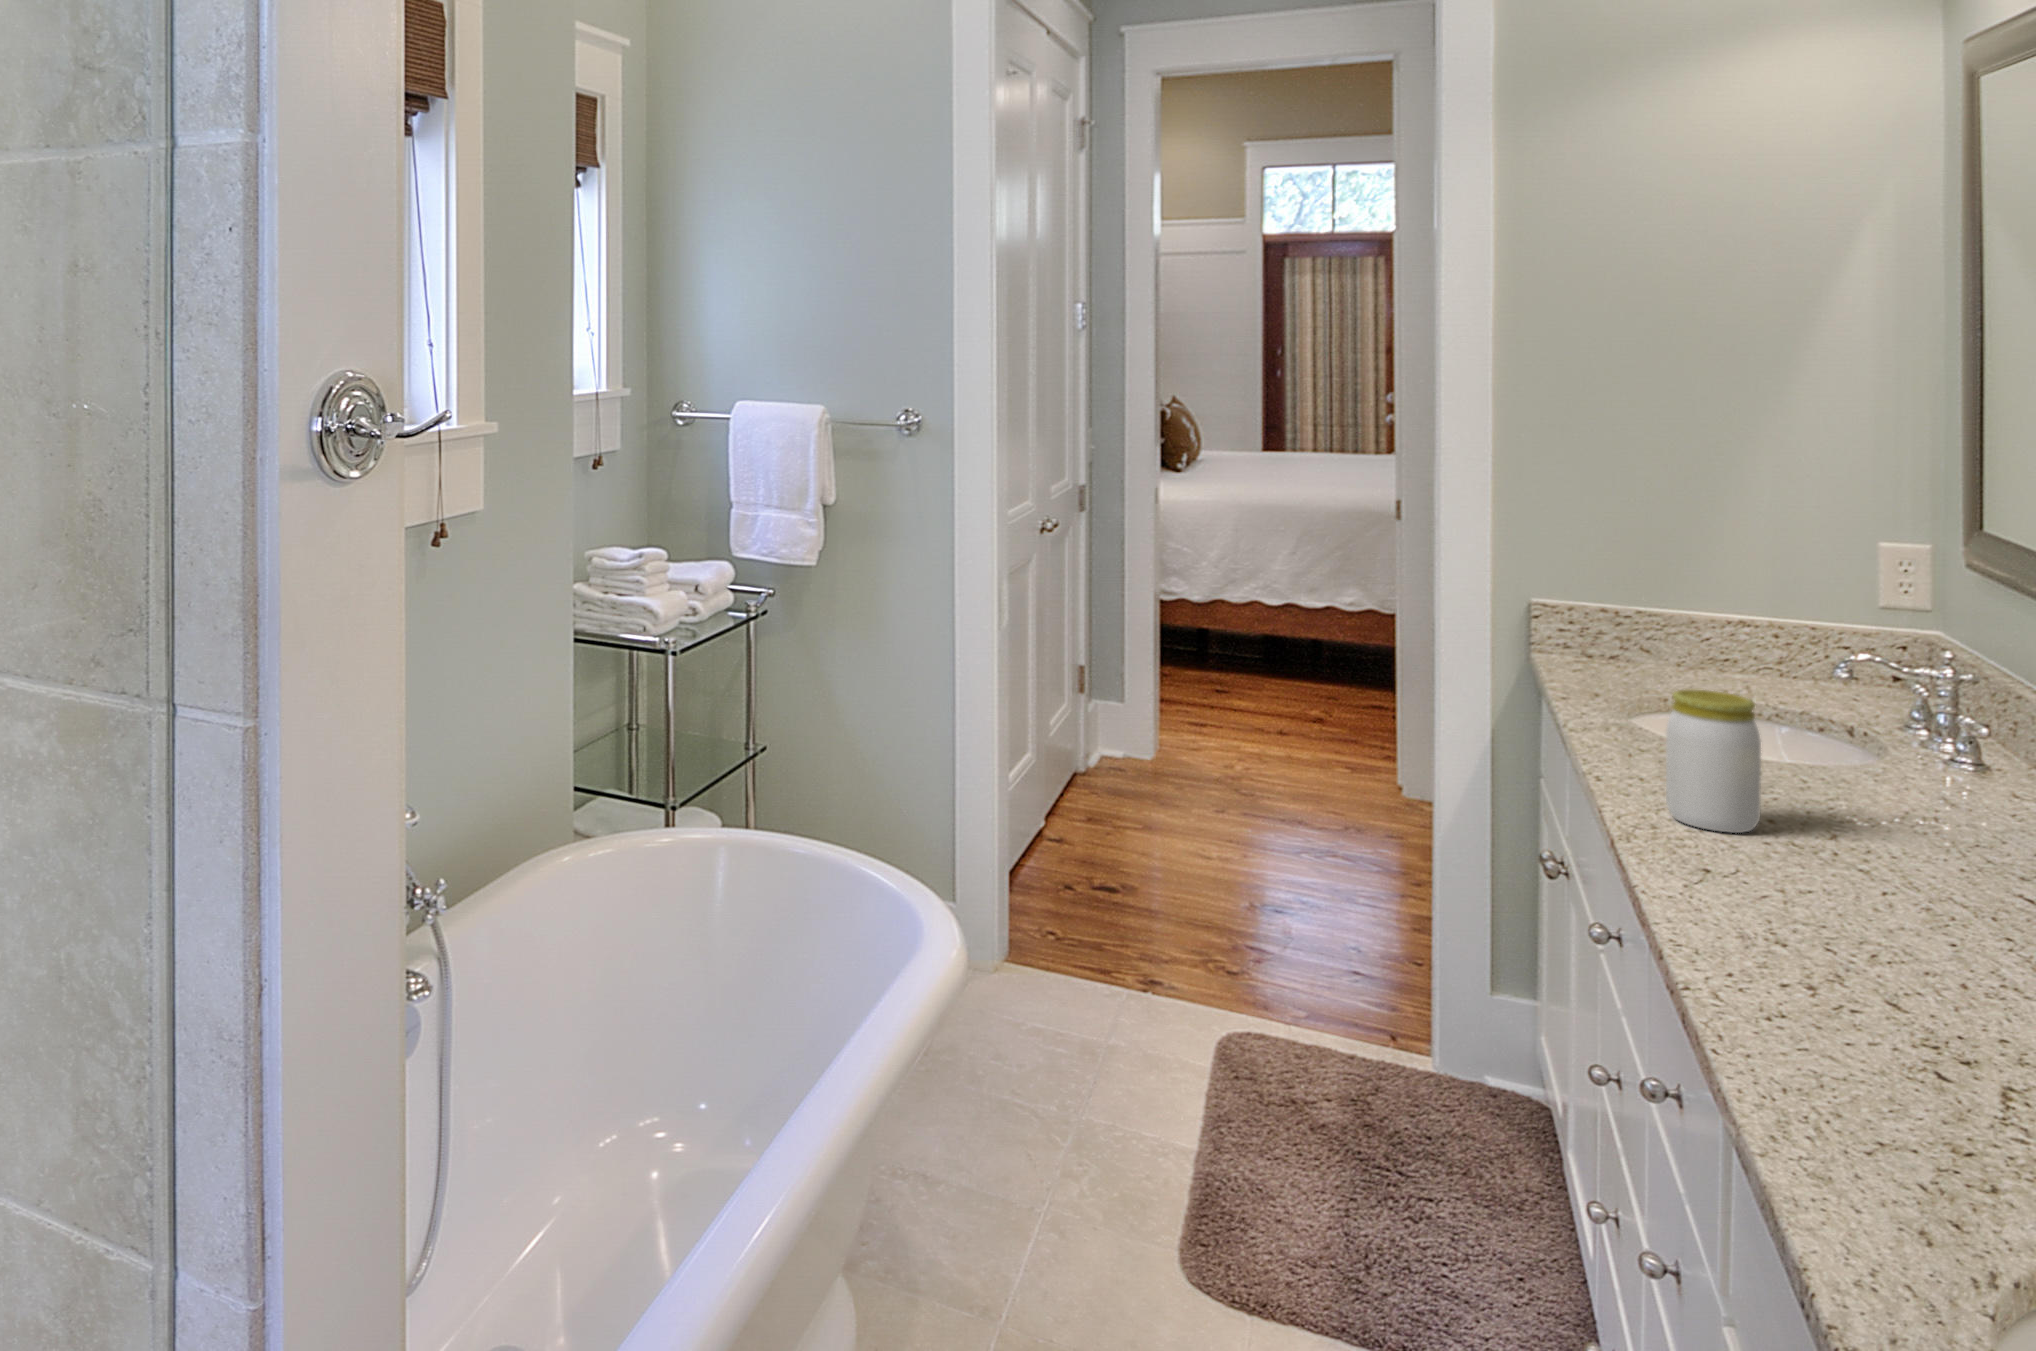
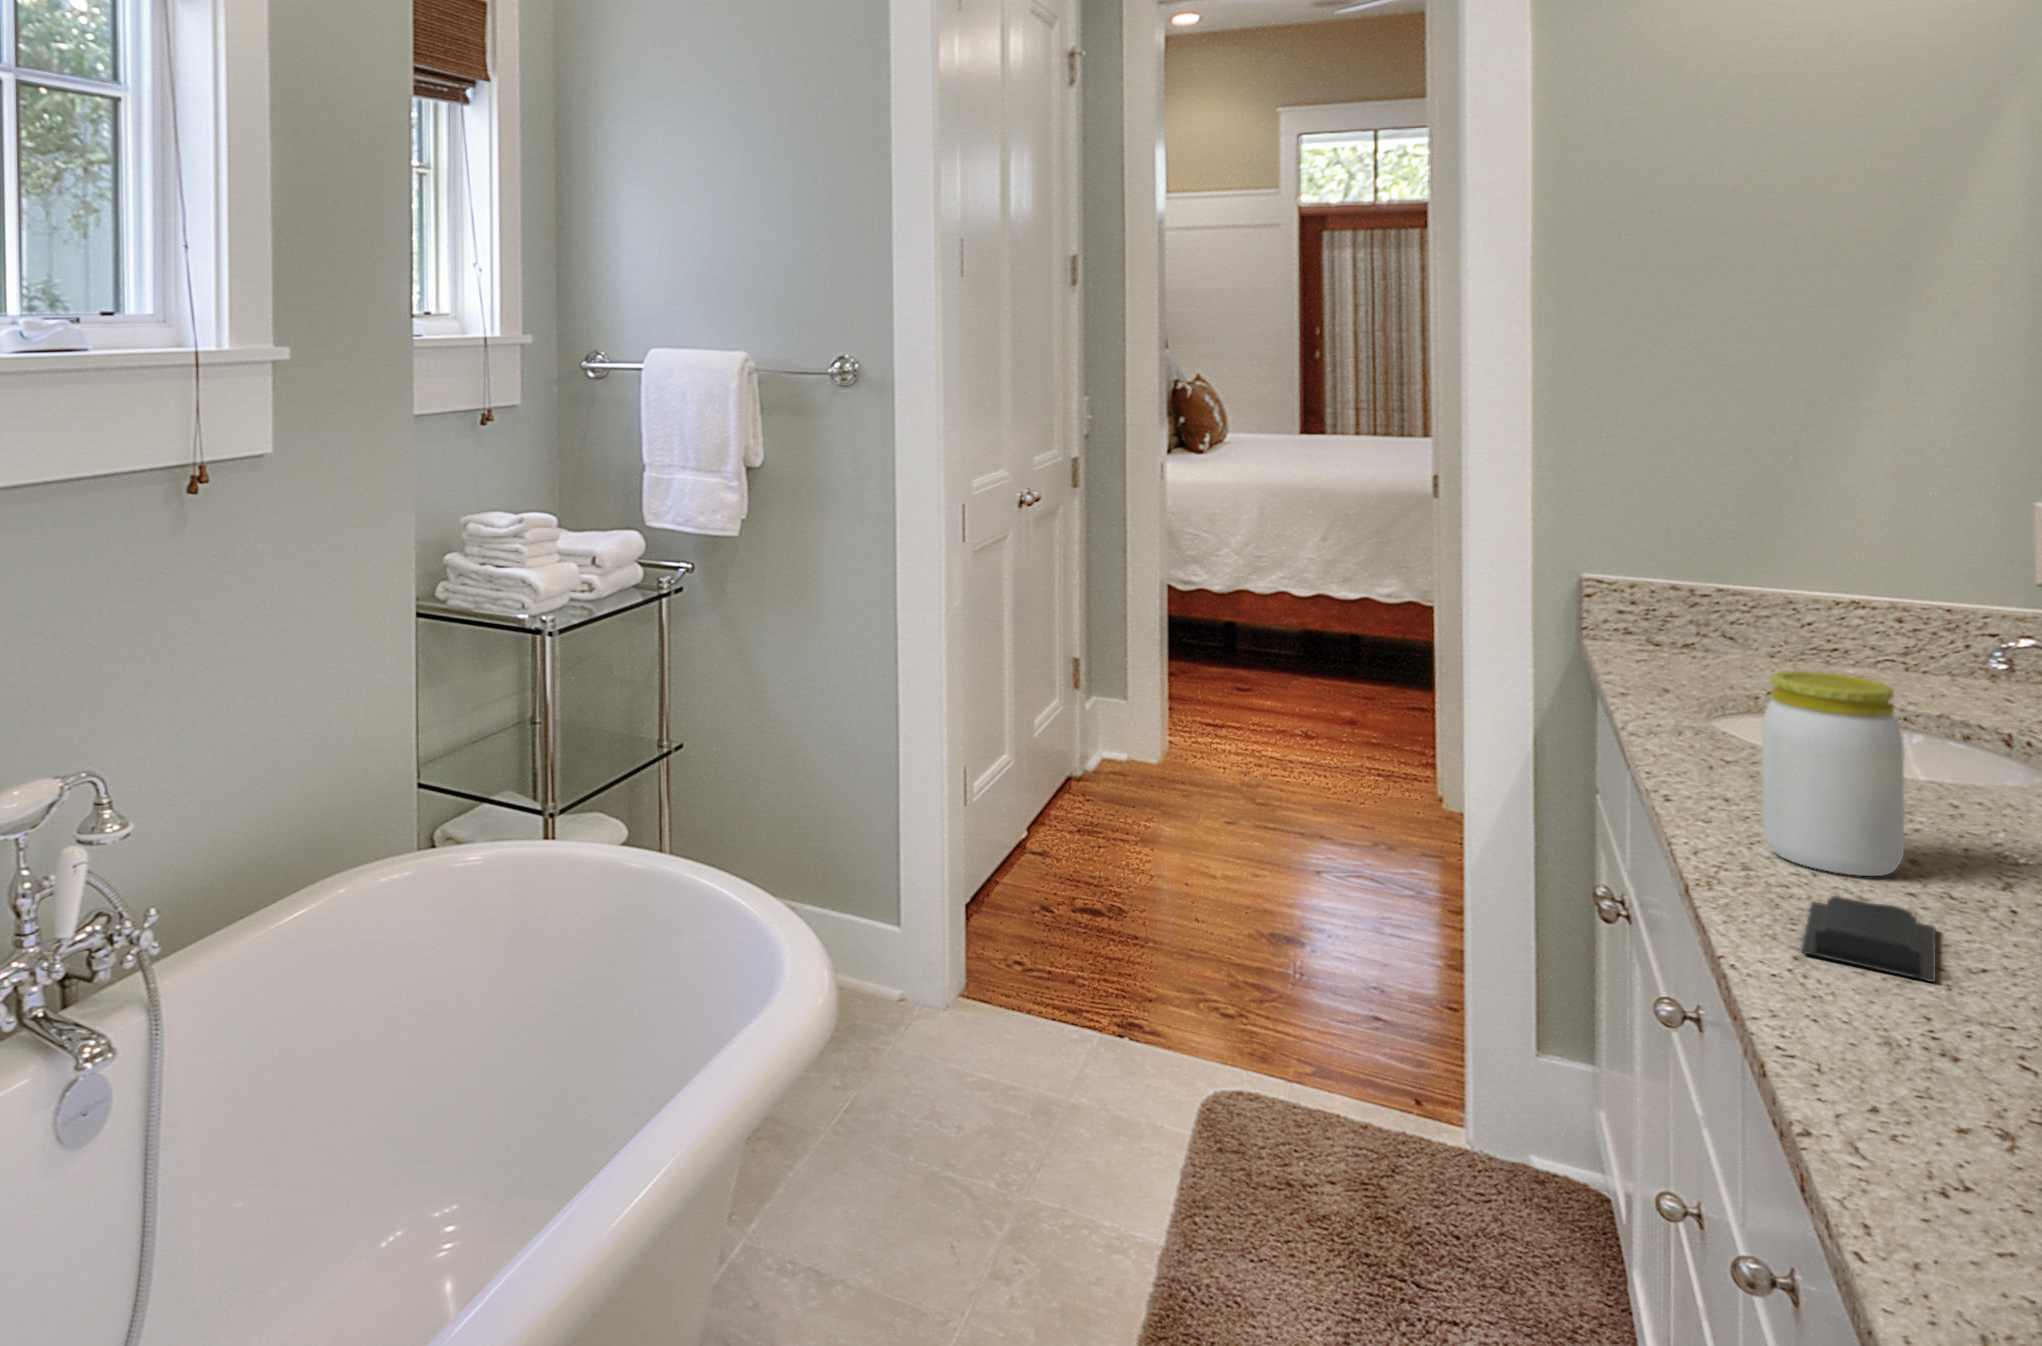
soap bar: none [1688,845,1776,898] -> present [1801,896,1936,982]

